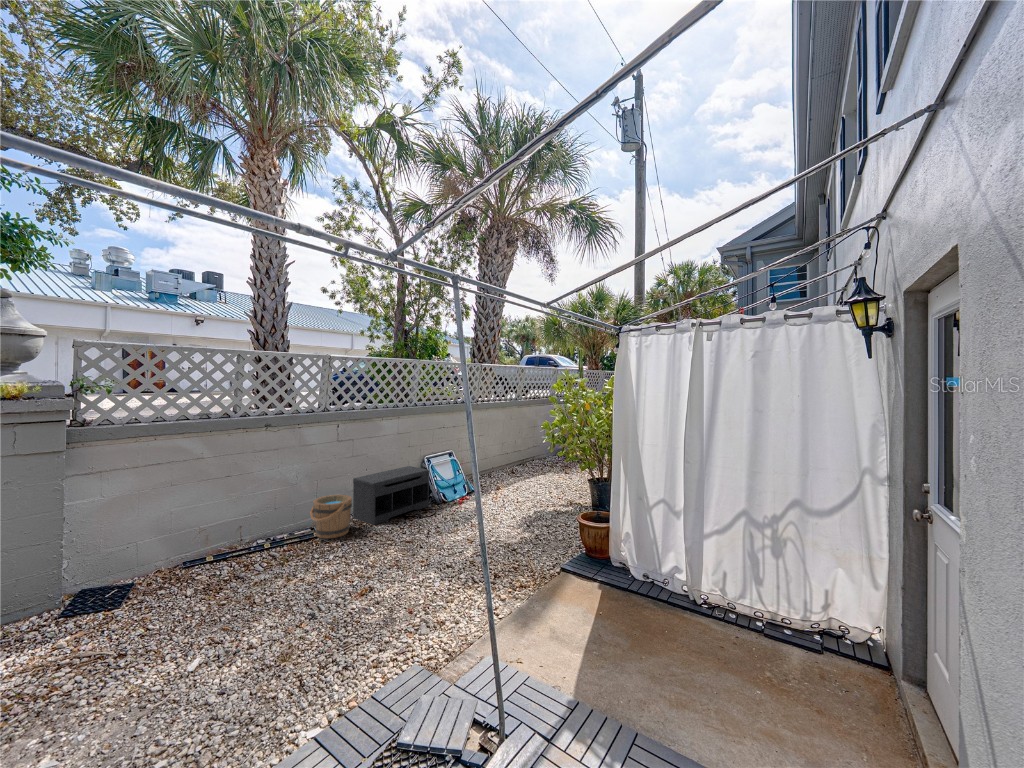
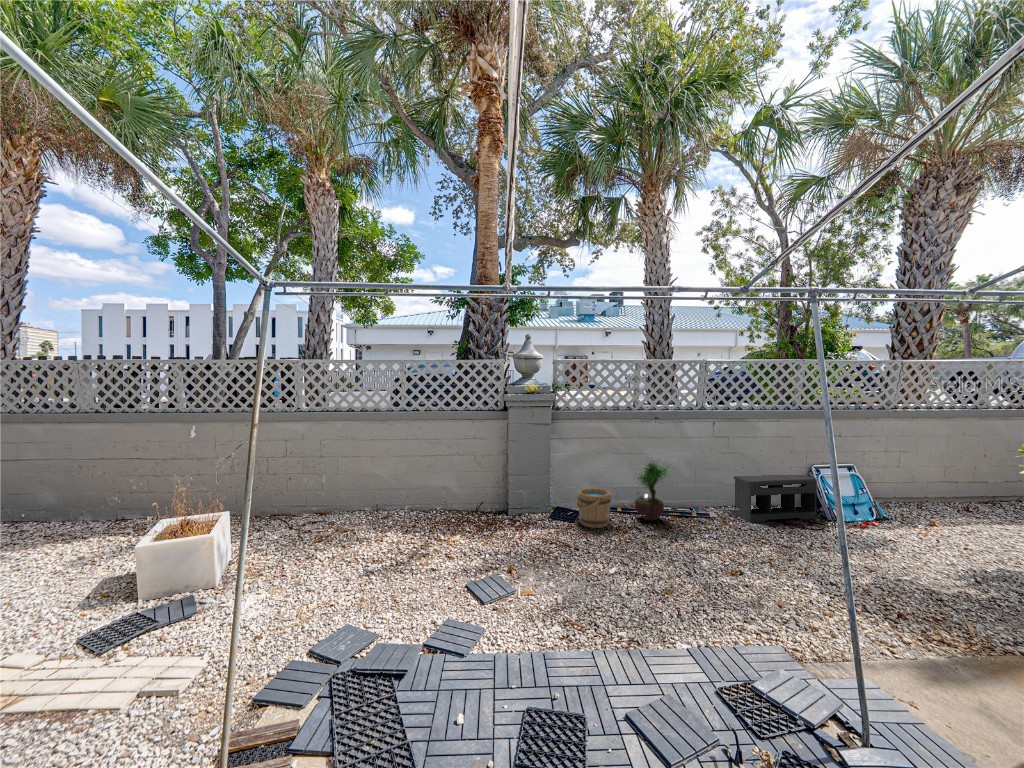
potted tree: none [236,475,290,555] -> present [635,462,667,520]
bucket: present [310,495,352,538] -> present [576,488,611,528]

